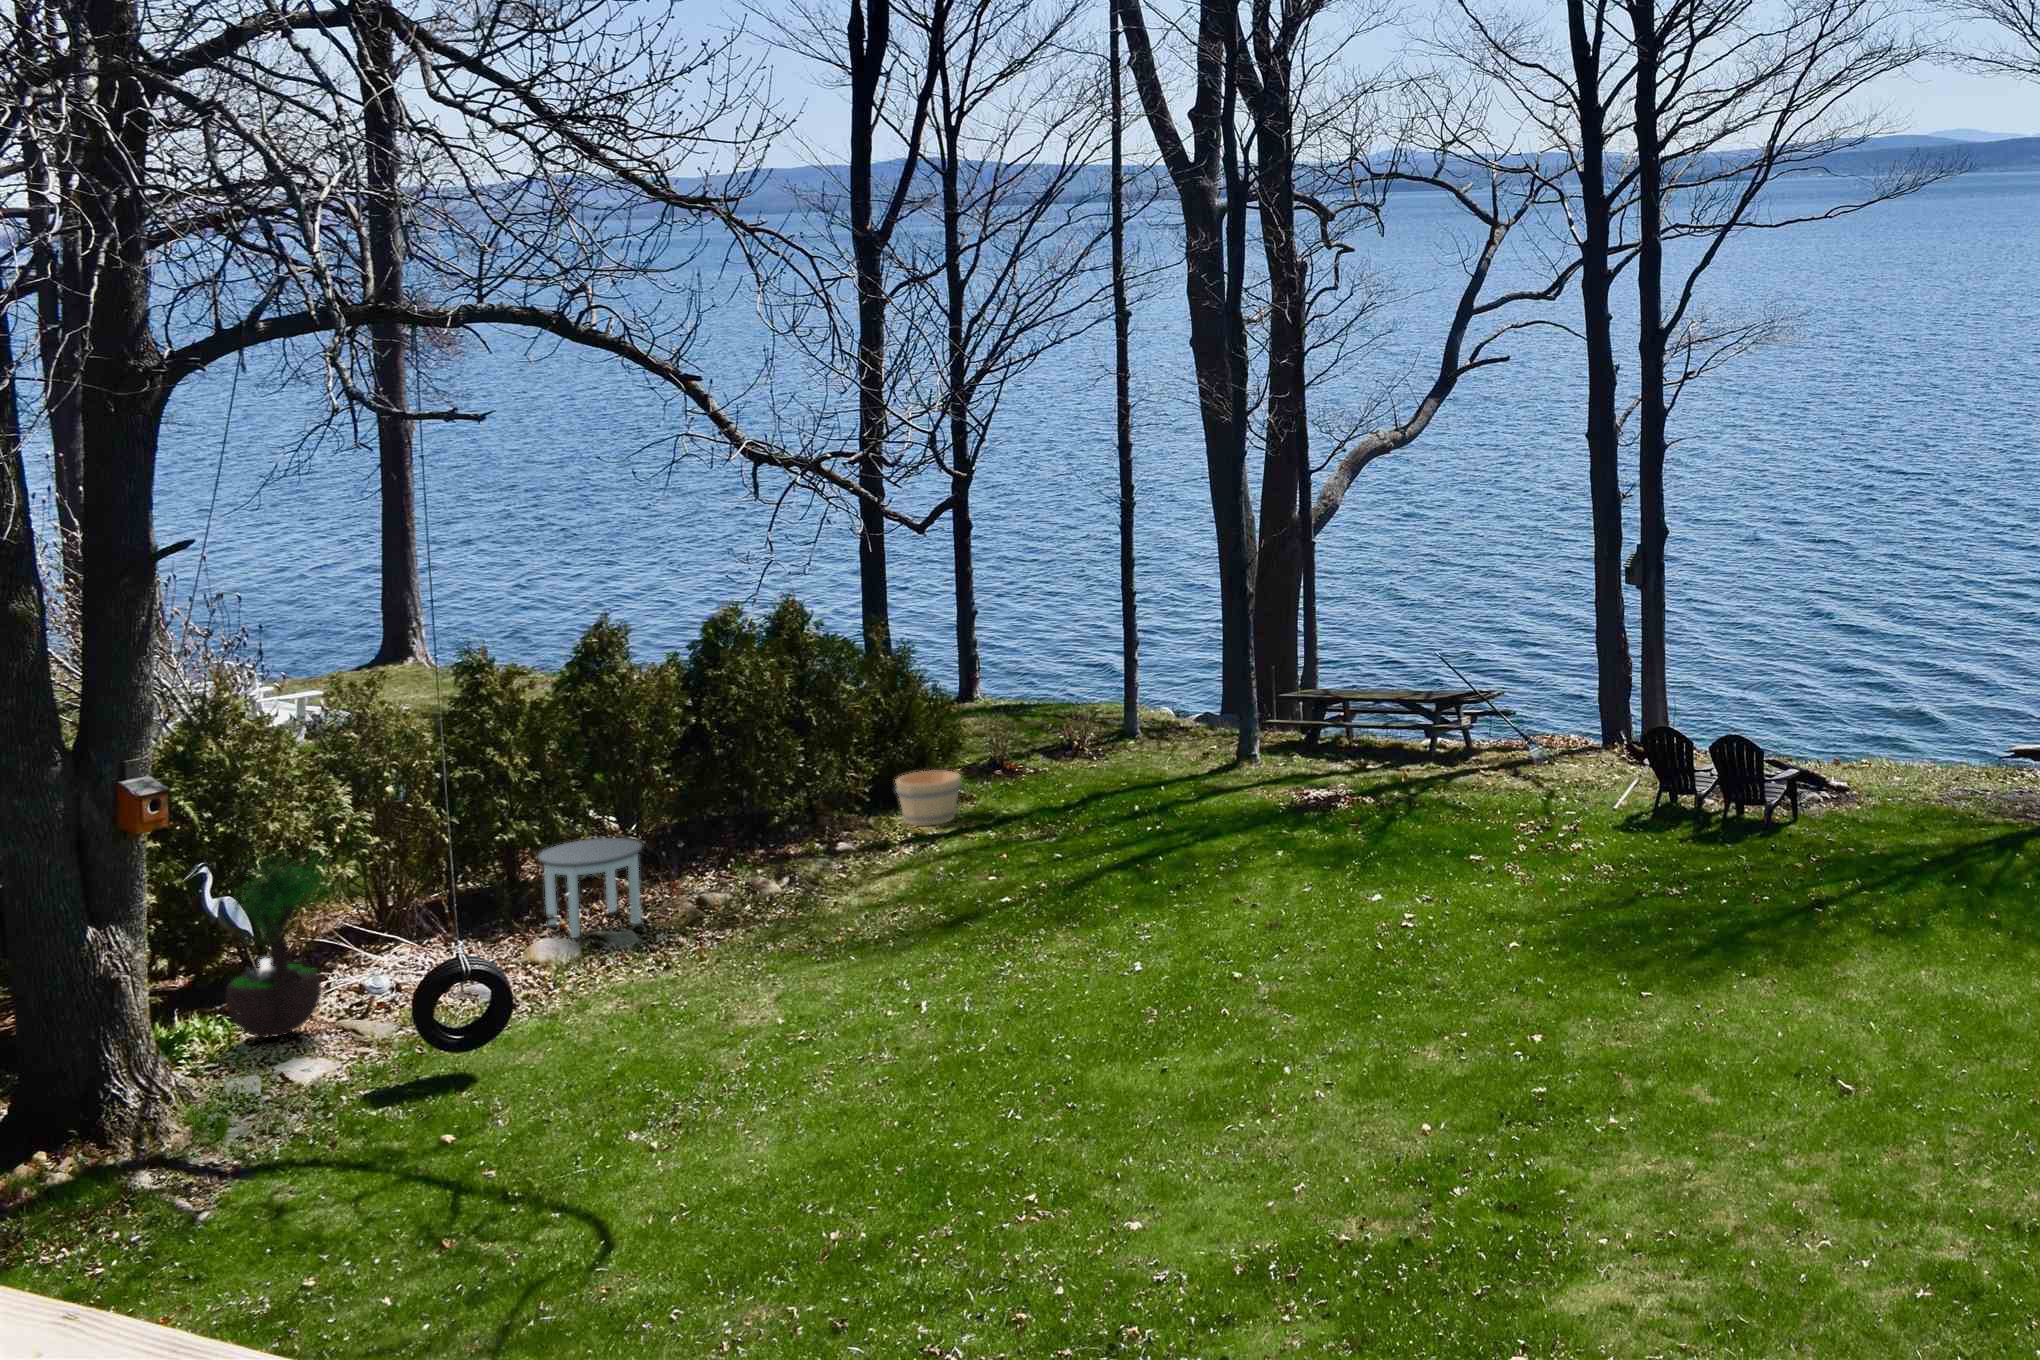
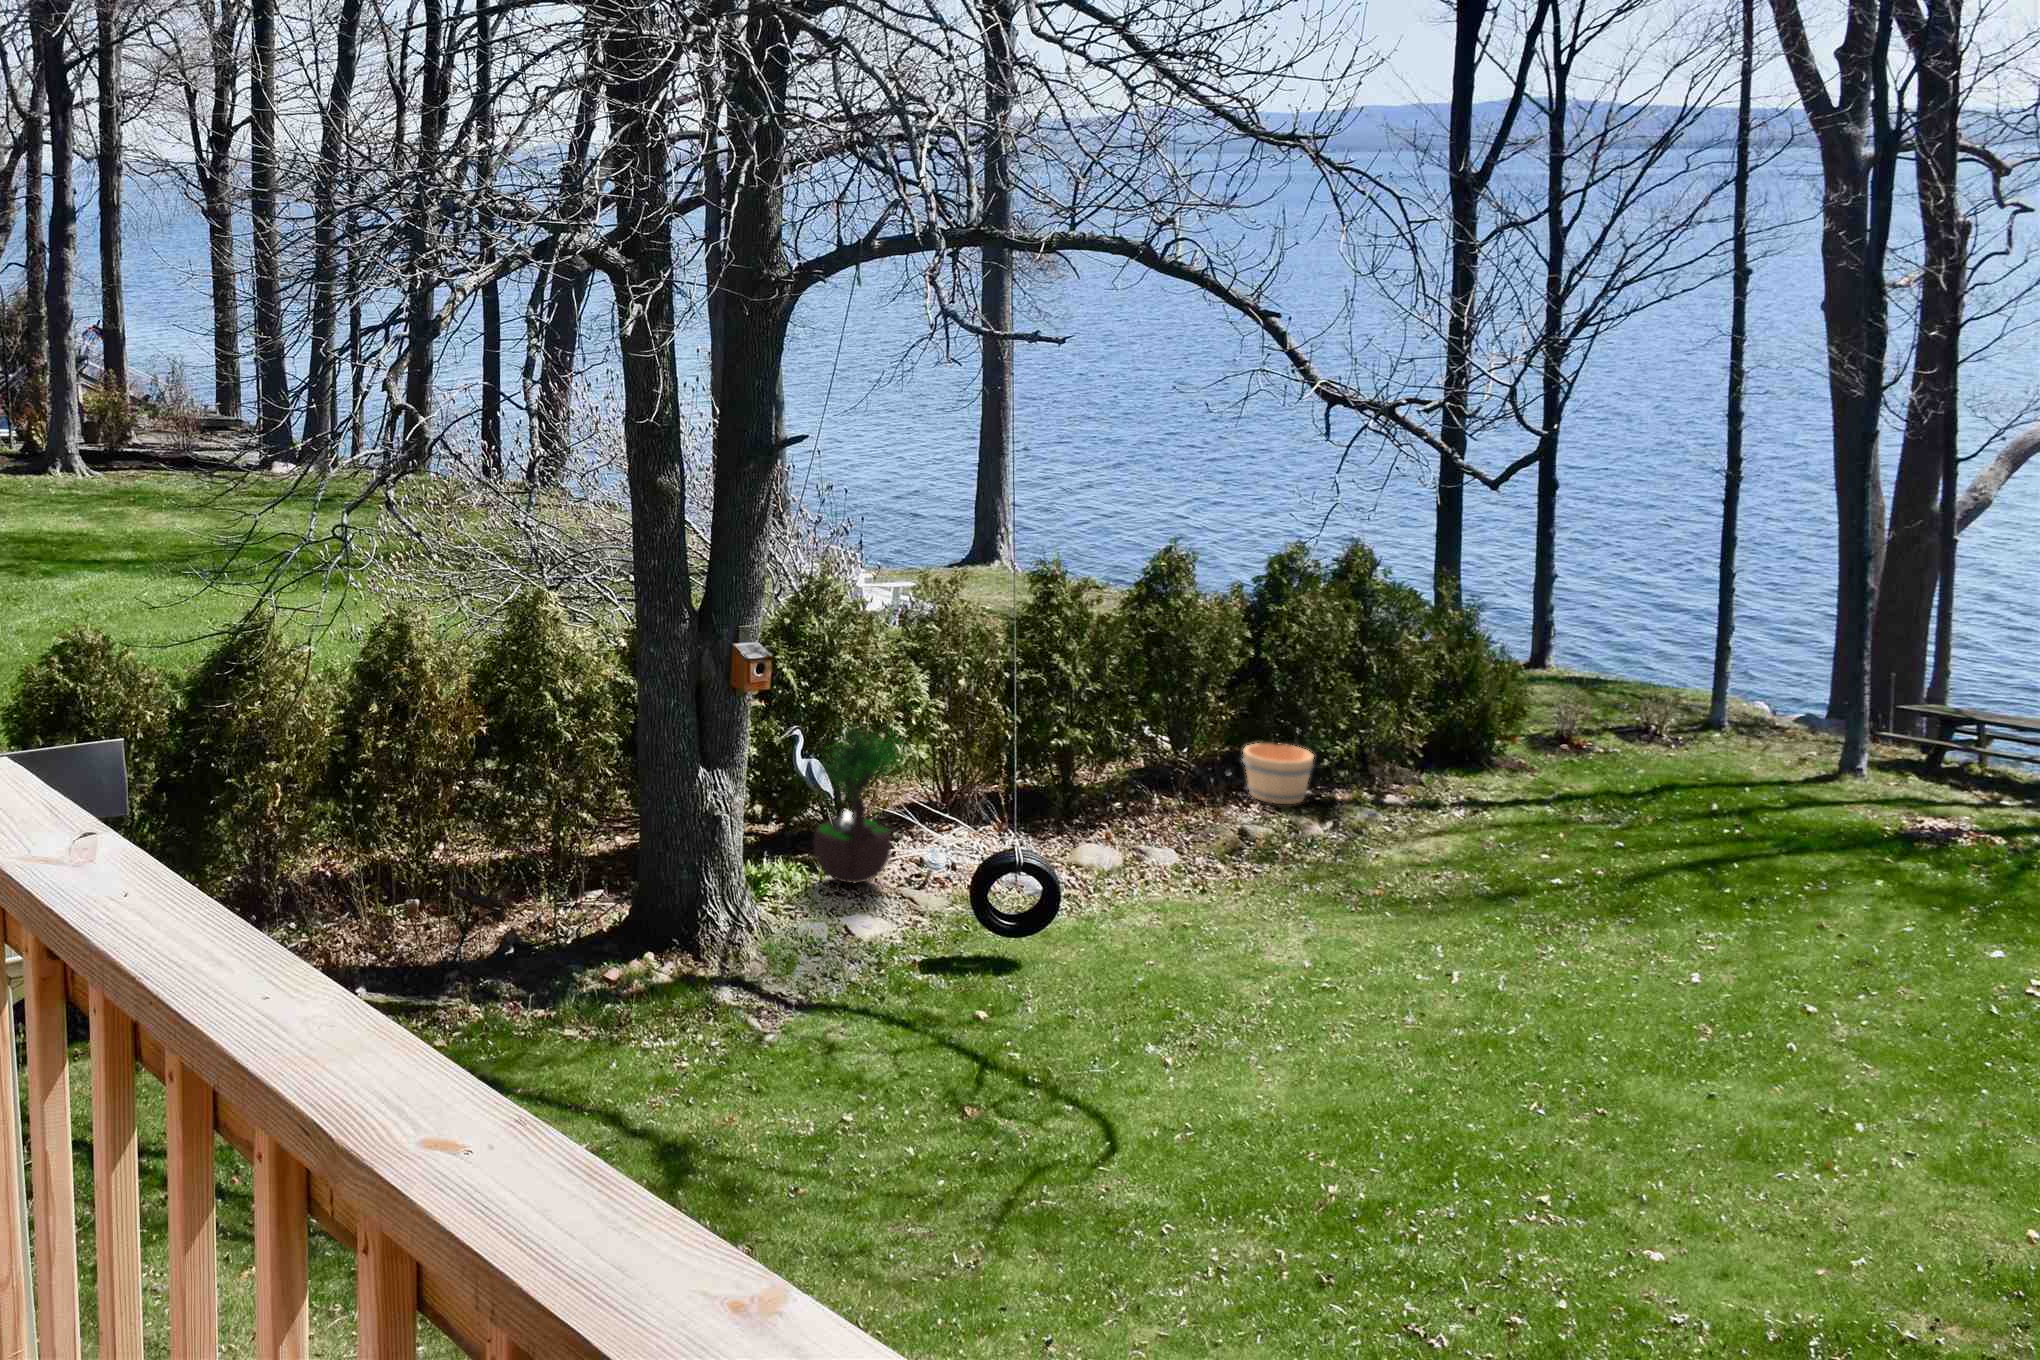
bucket: present [896,770,961,826] -> present [1242,743,1314,804]
round table: present [538,838,642,938] -> none [1089,746,1187,841]

